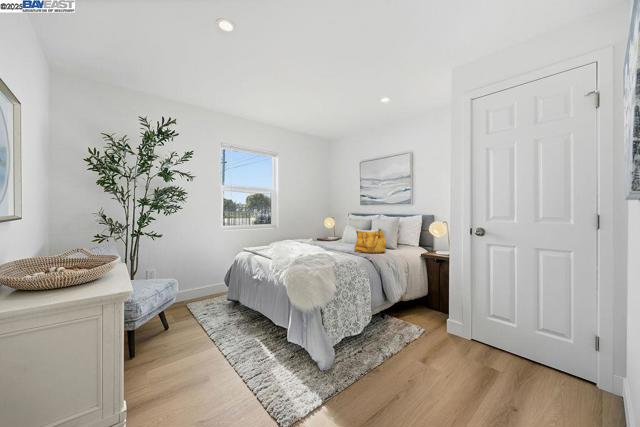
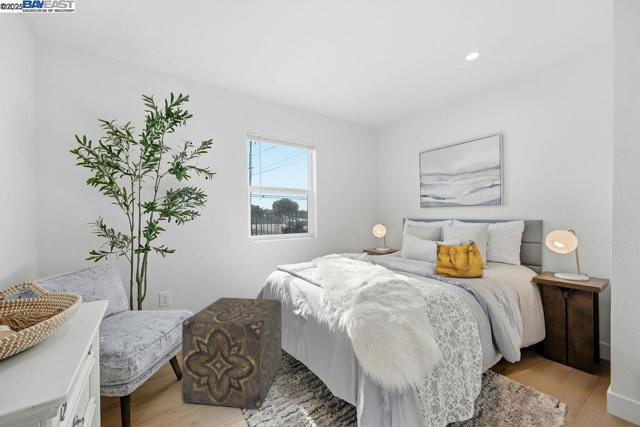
ottoman: none [171,270,245,340] -> present [182,298,282,409]

